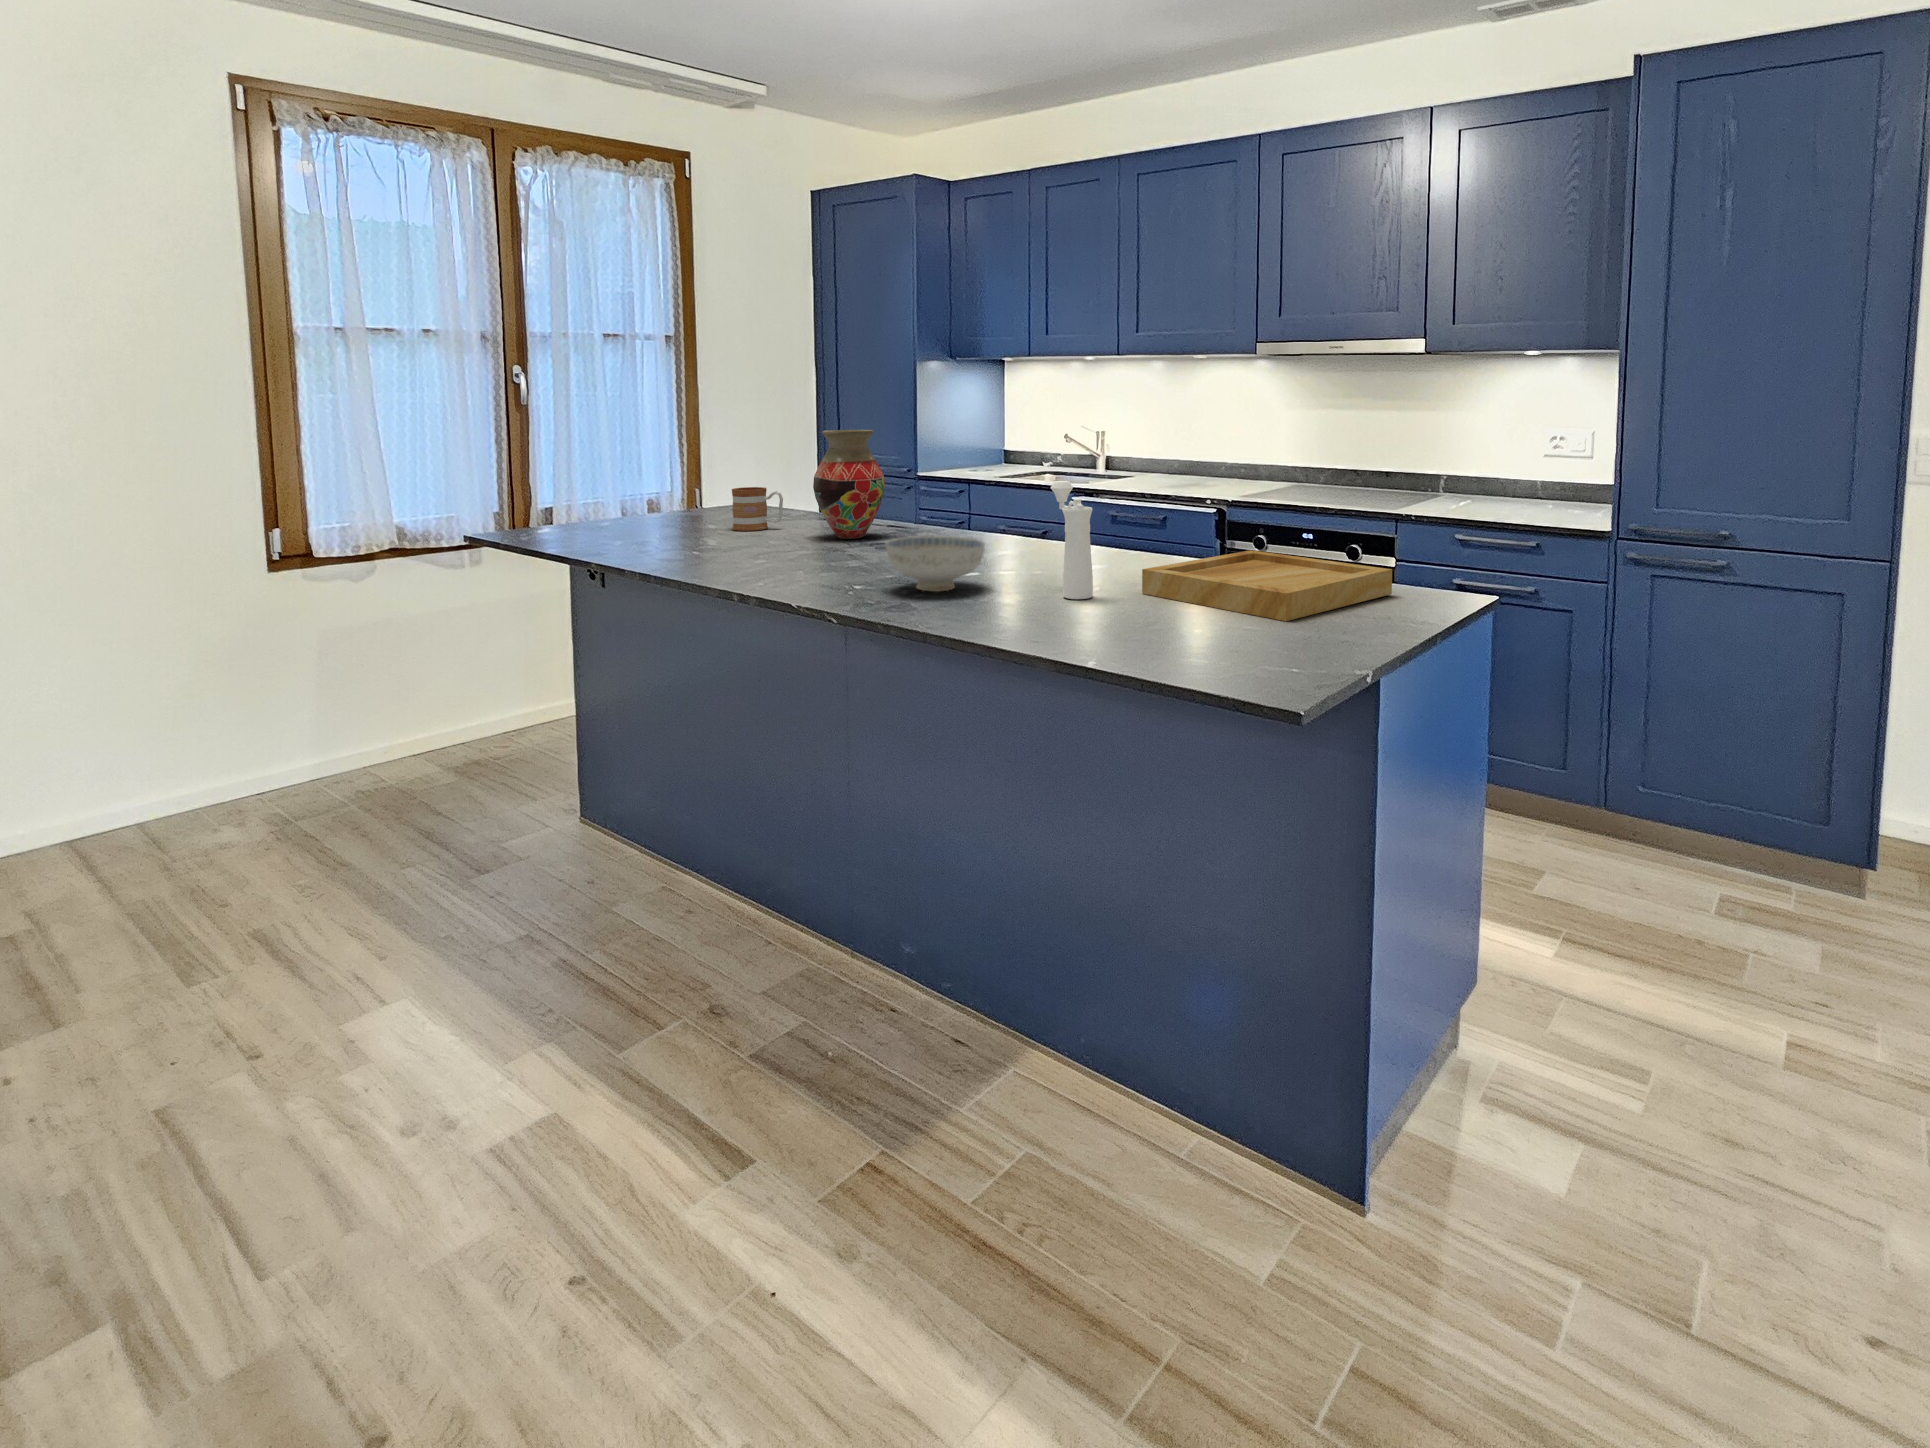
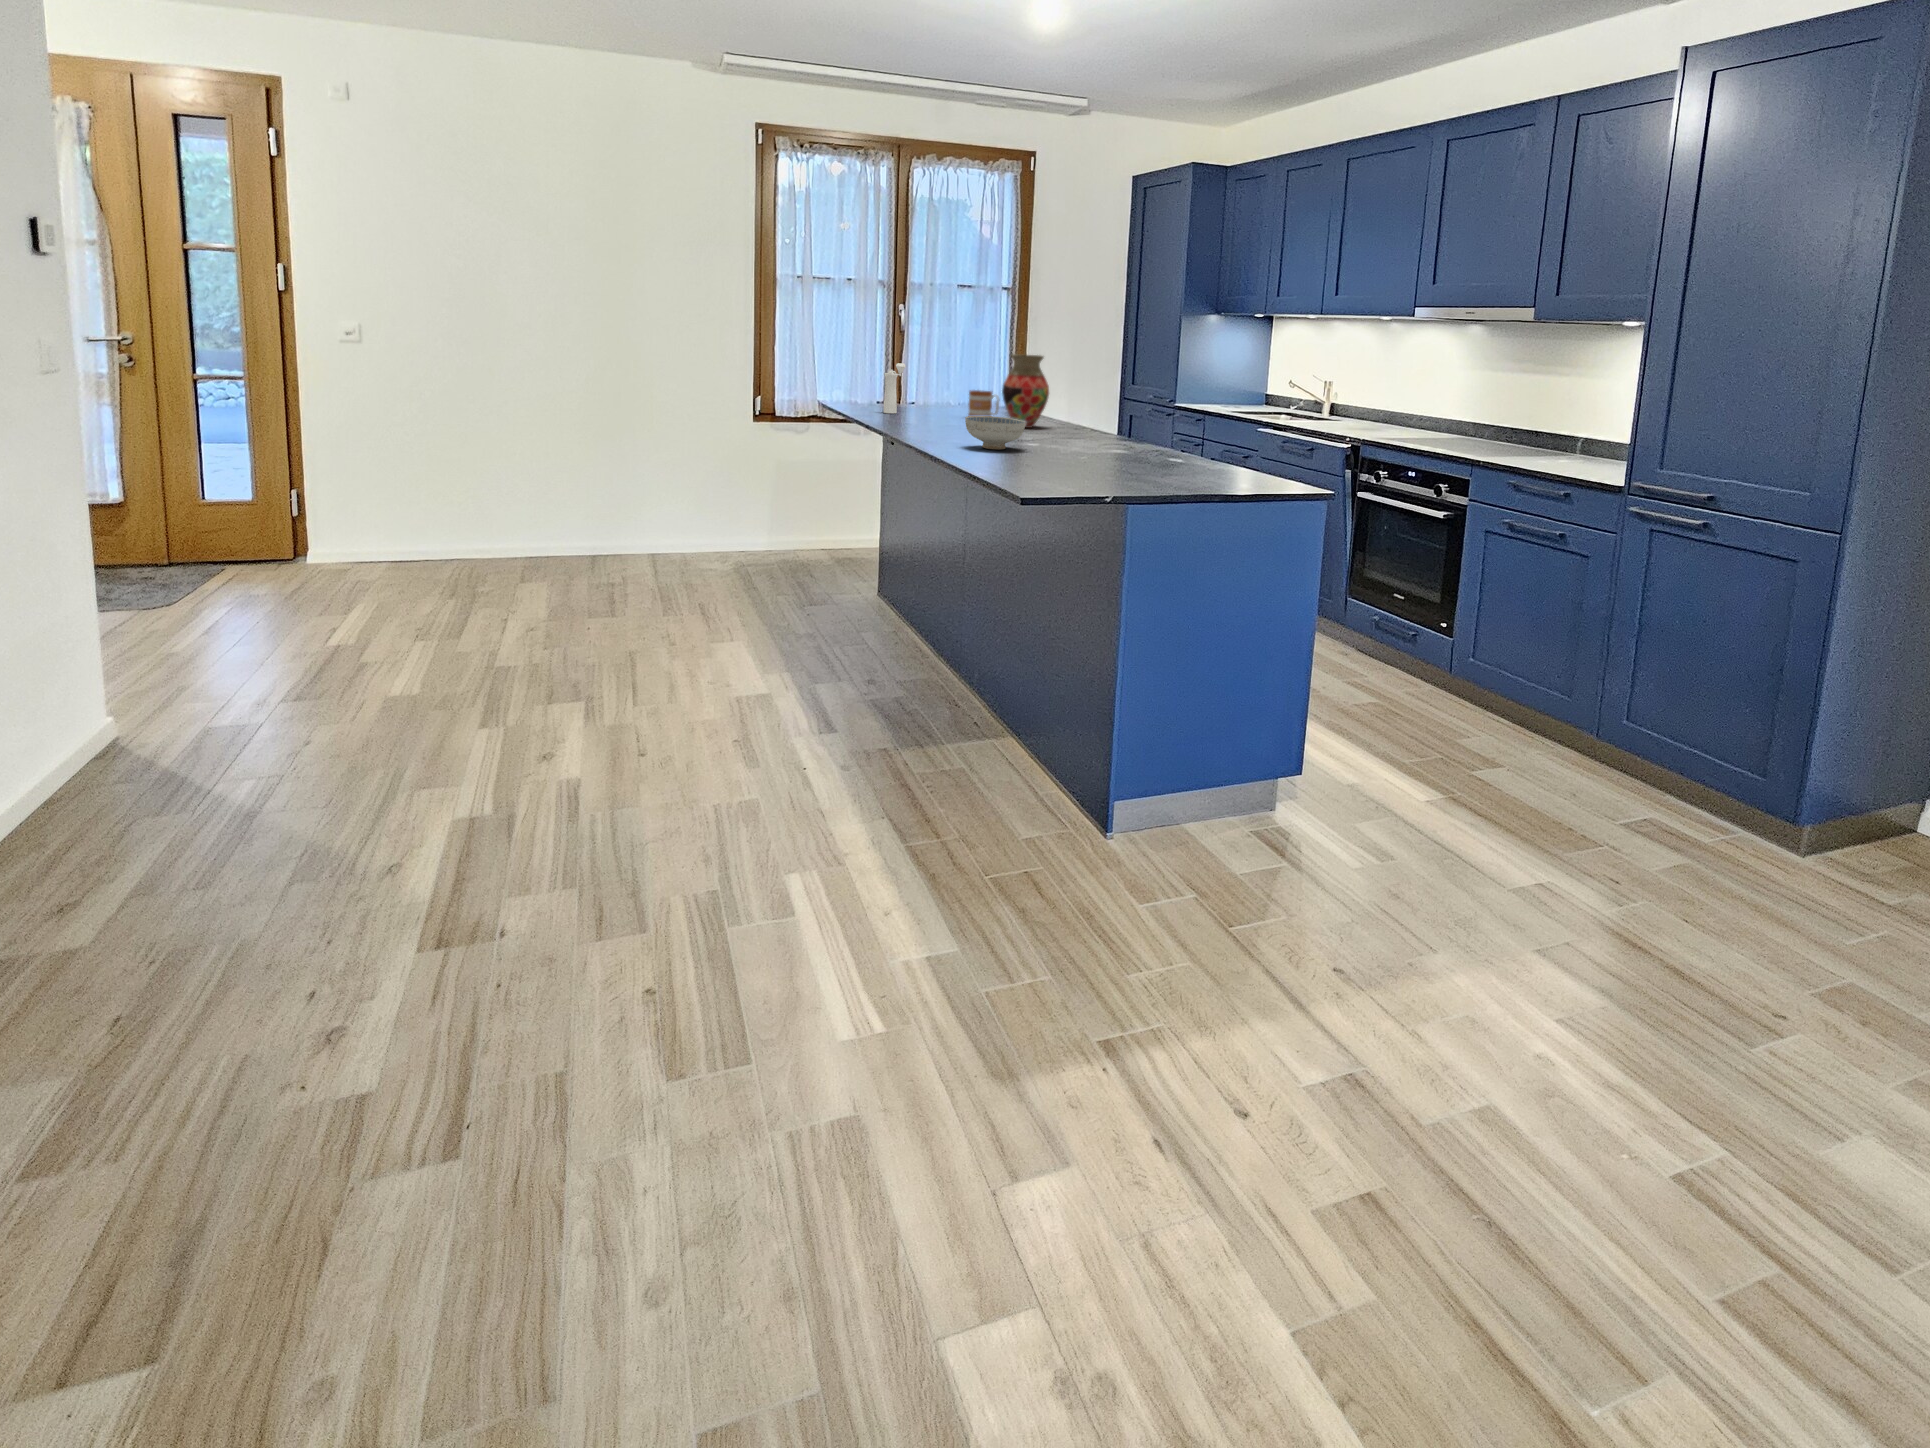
pepper mill: present [1051,481,1093,599] -> present [884,363,906,414]
tray: present [1142,550,1392,621] -> none [1101,448,1255,483]

